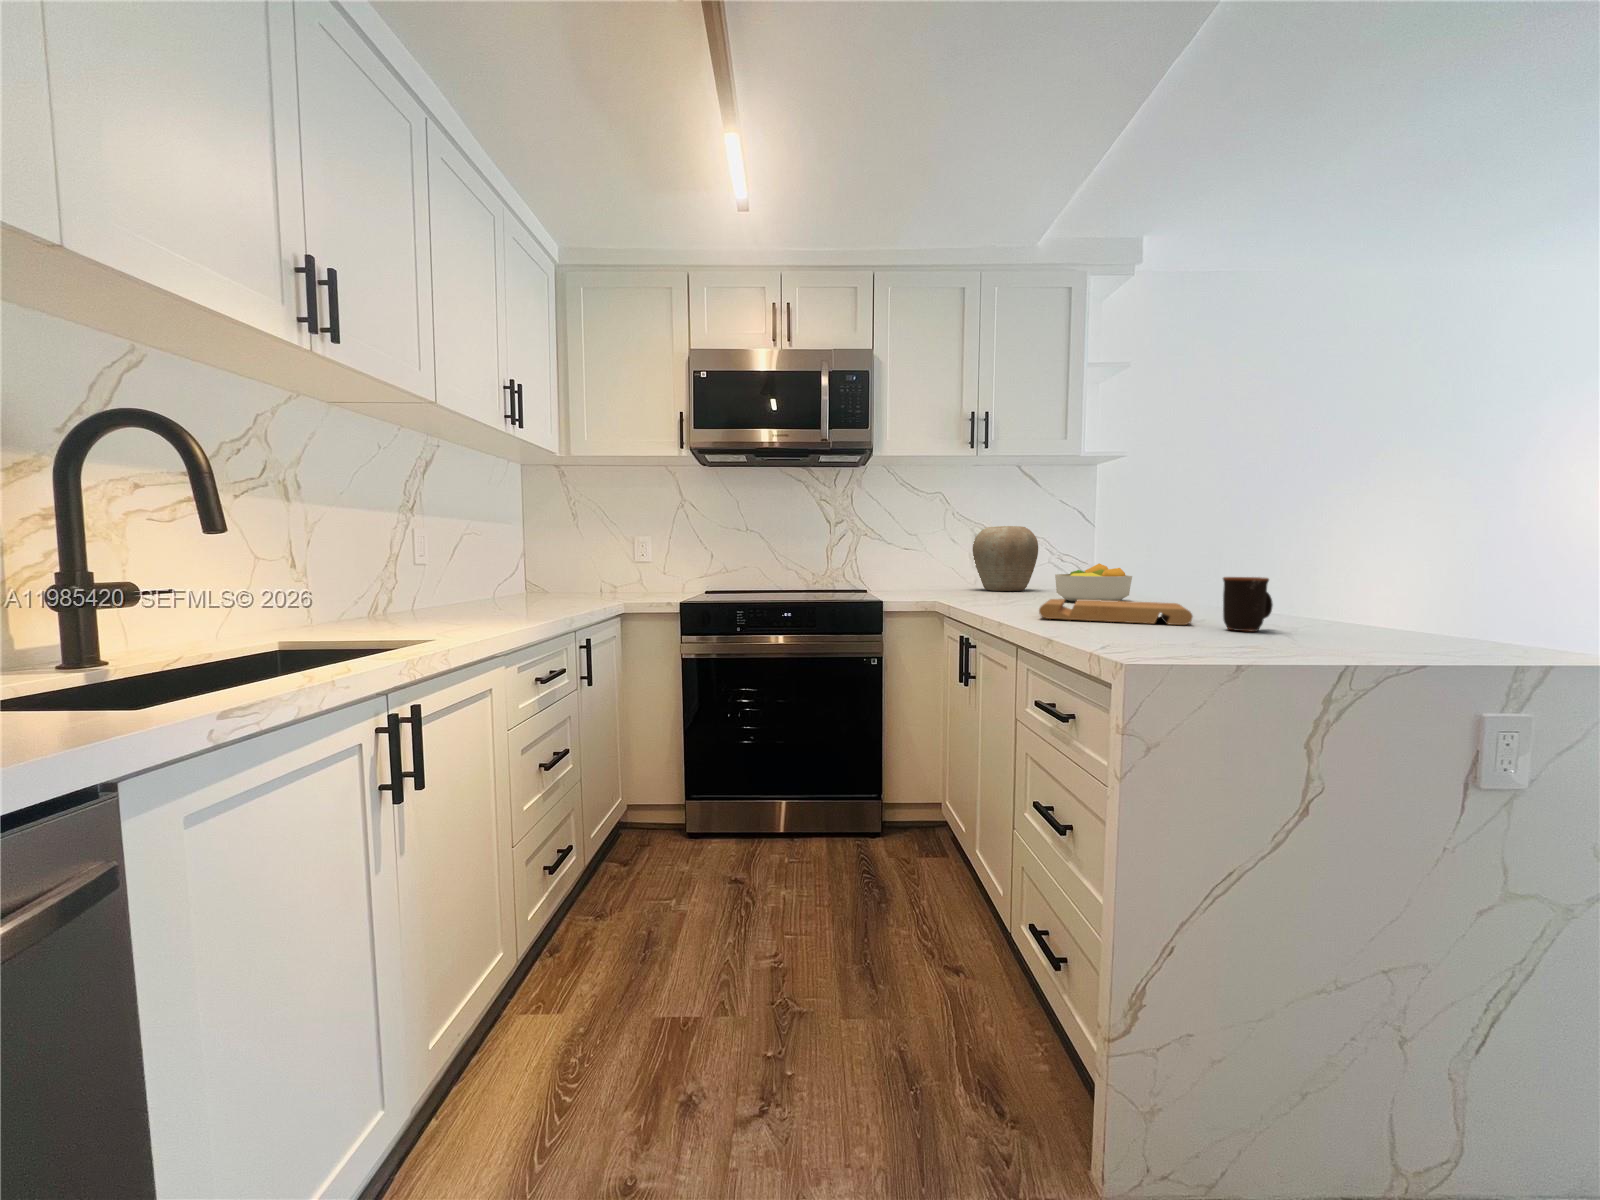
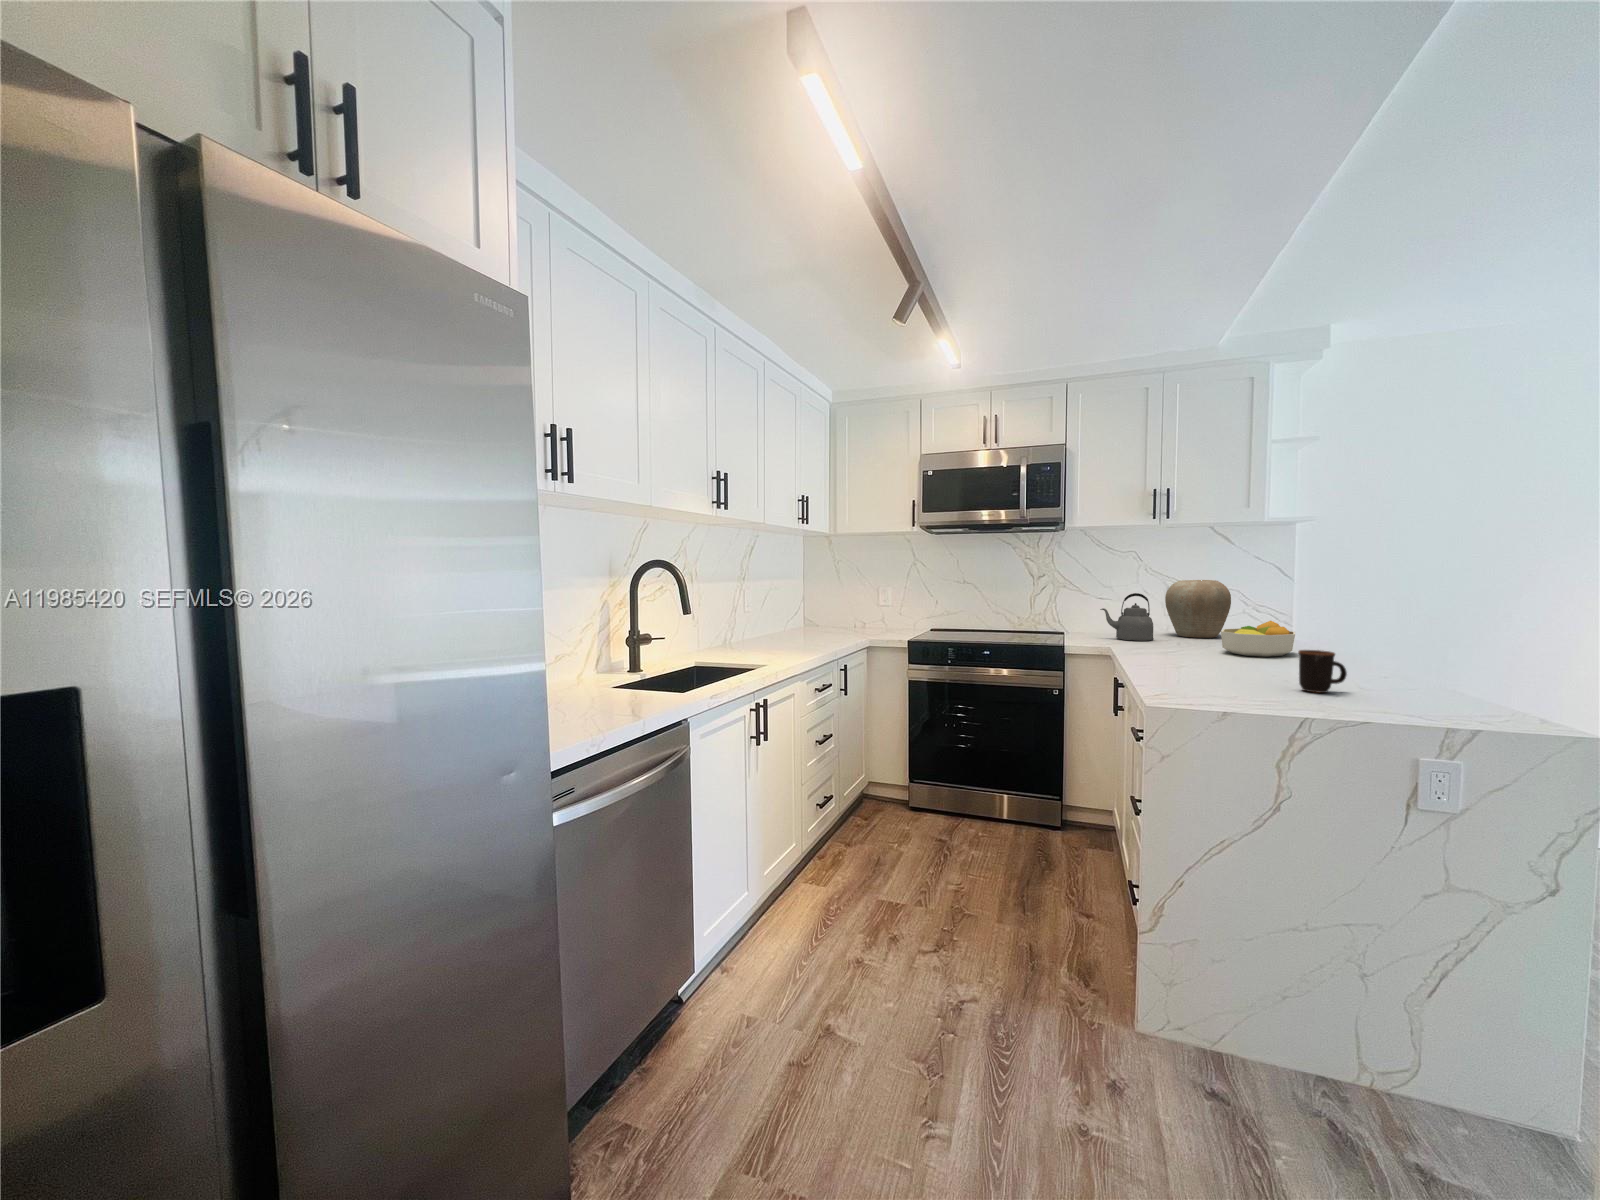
kettle: none [913,539,970,595] -> present [1100,593,1153,641]
cutting board: present [1039,599,1193,625] -> none [1162,655,1298,684]

